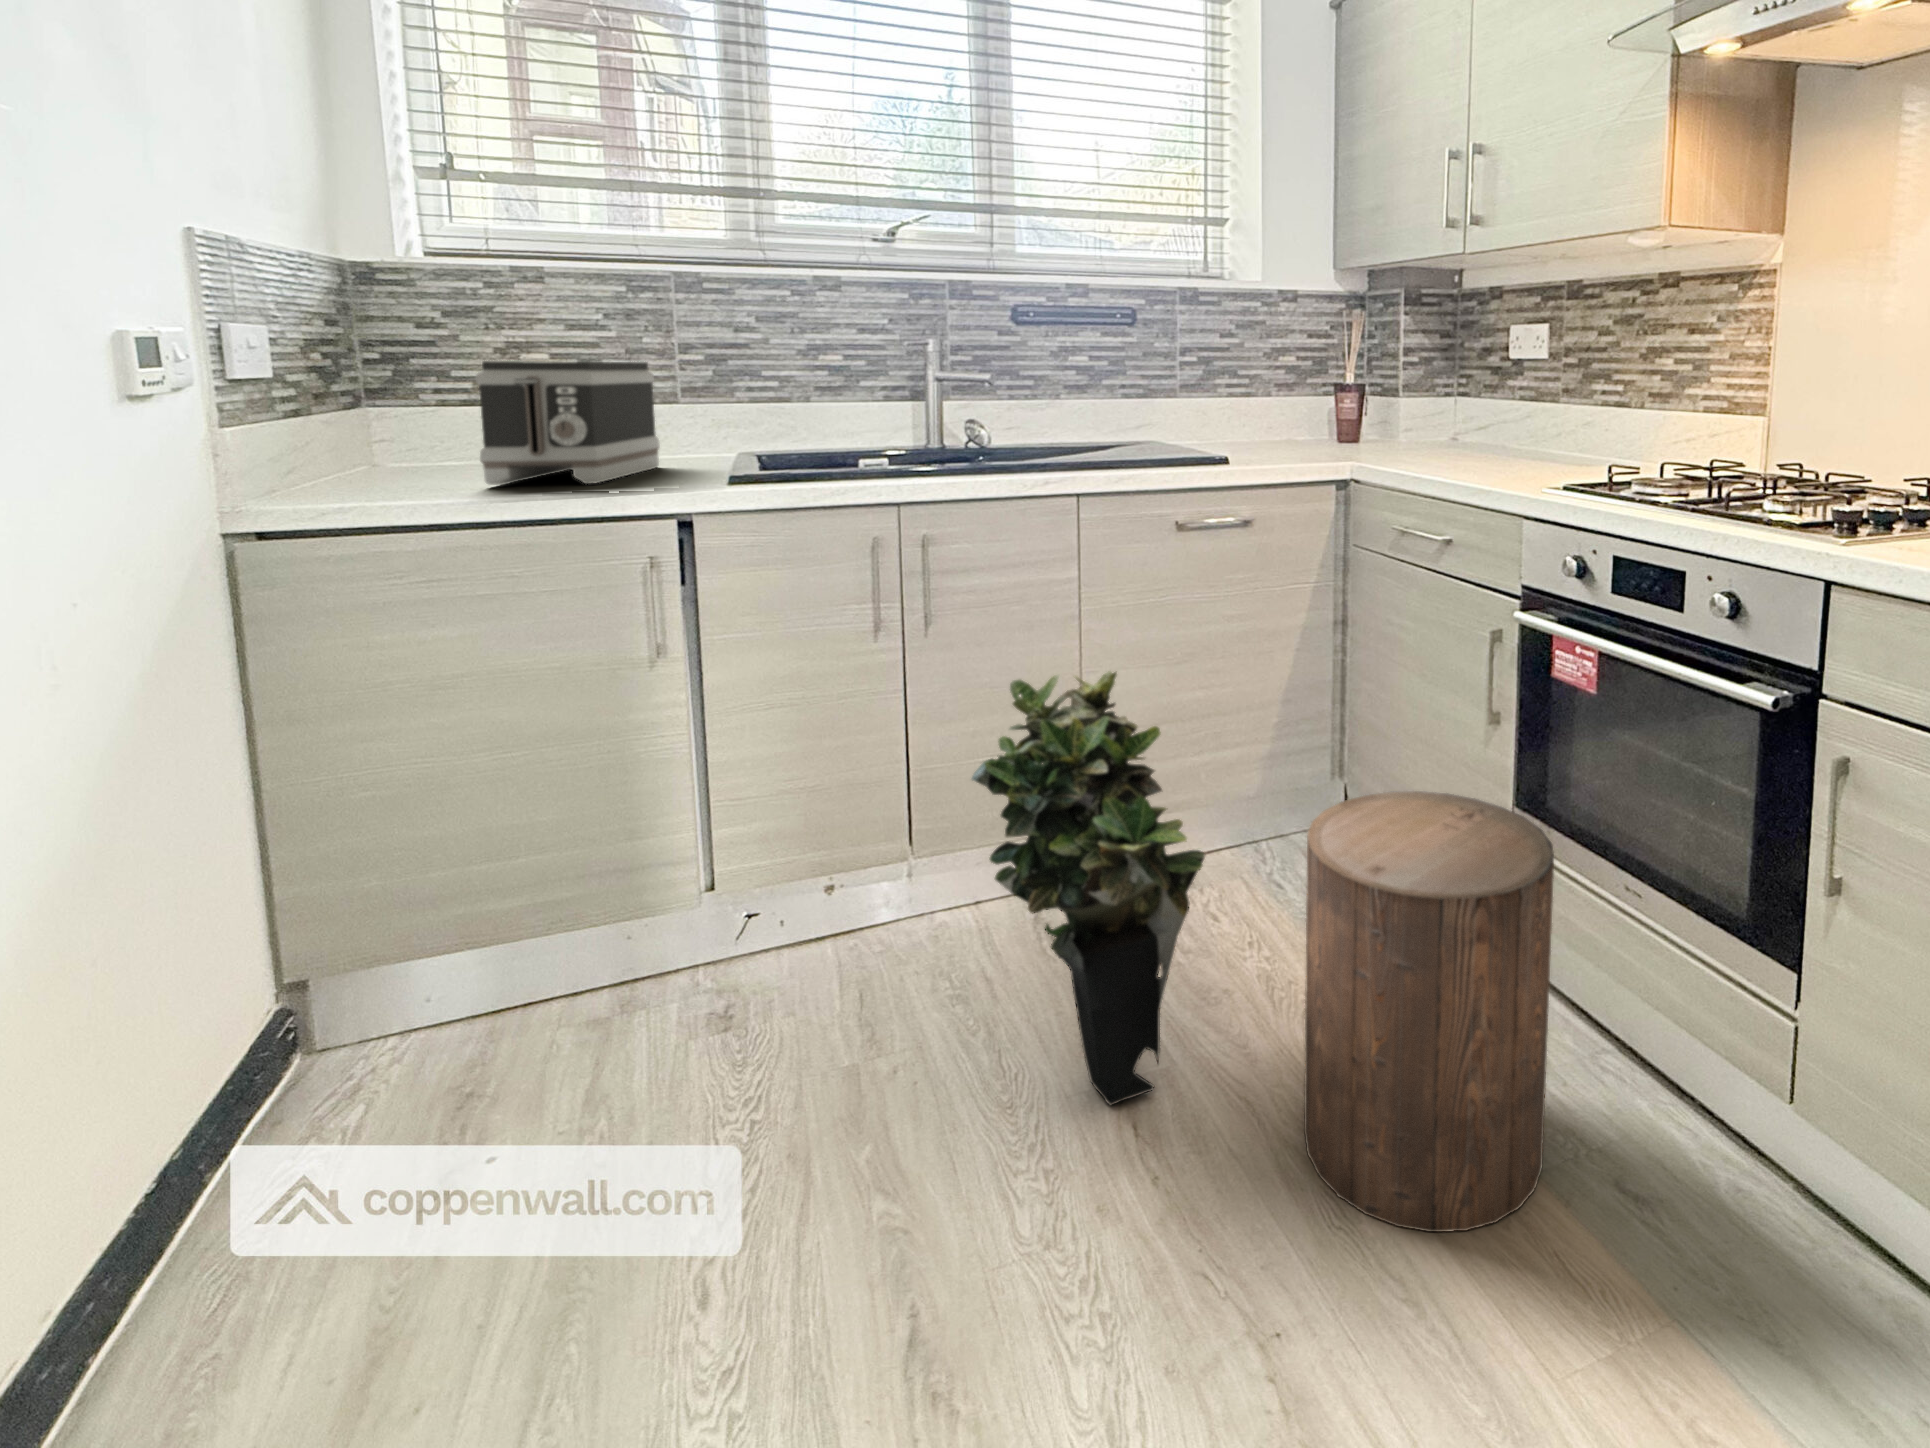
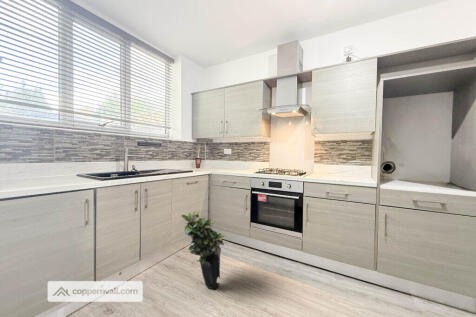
toaster: present [476,361,660,485] -> none [28,151,68,186]
stool: present [1304,791,1554,1232] -> none [242,220,280,287]

